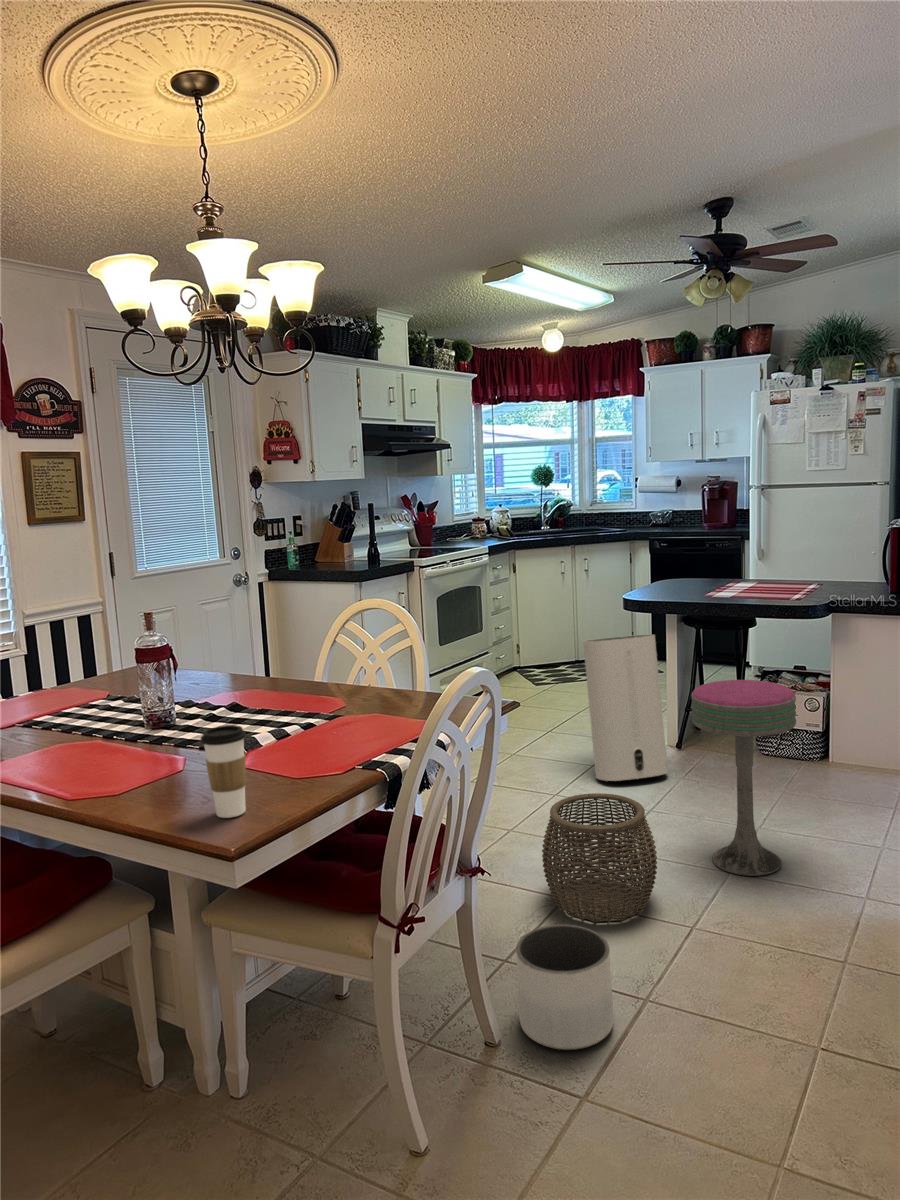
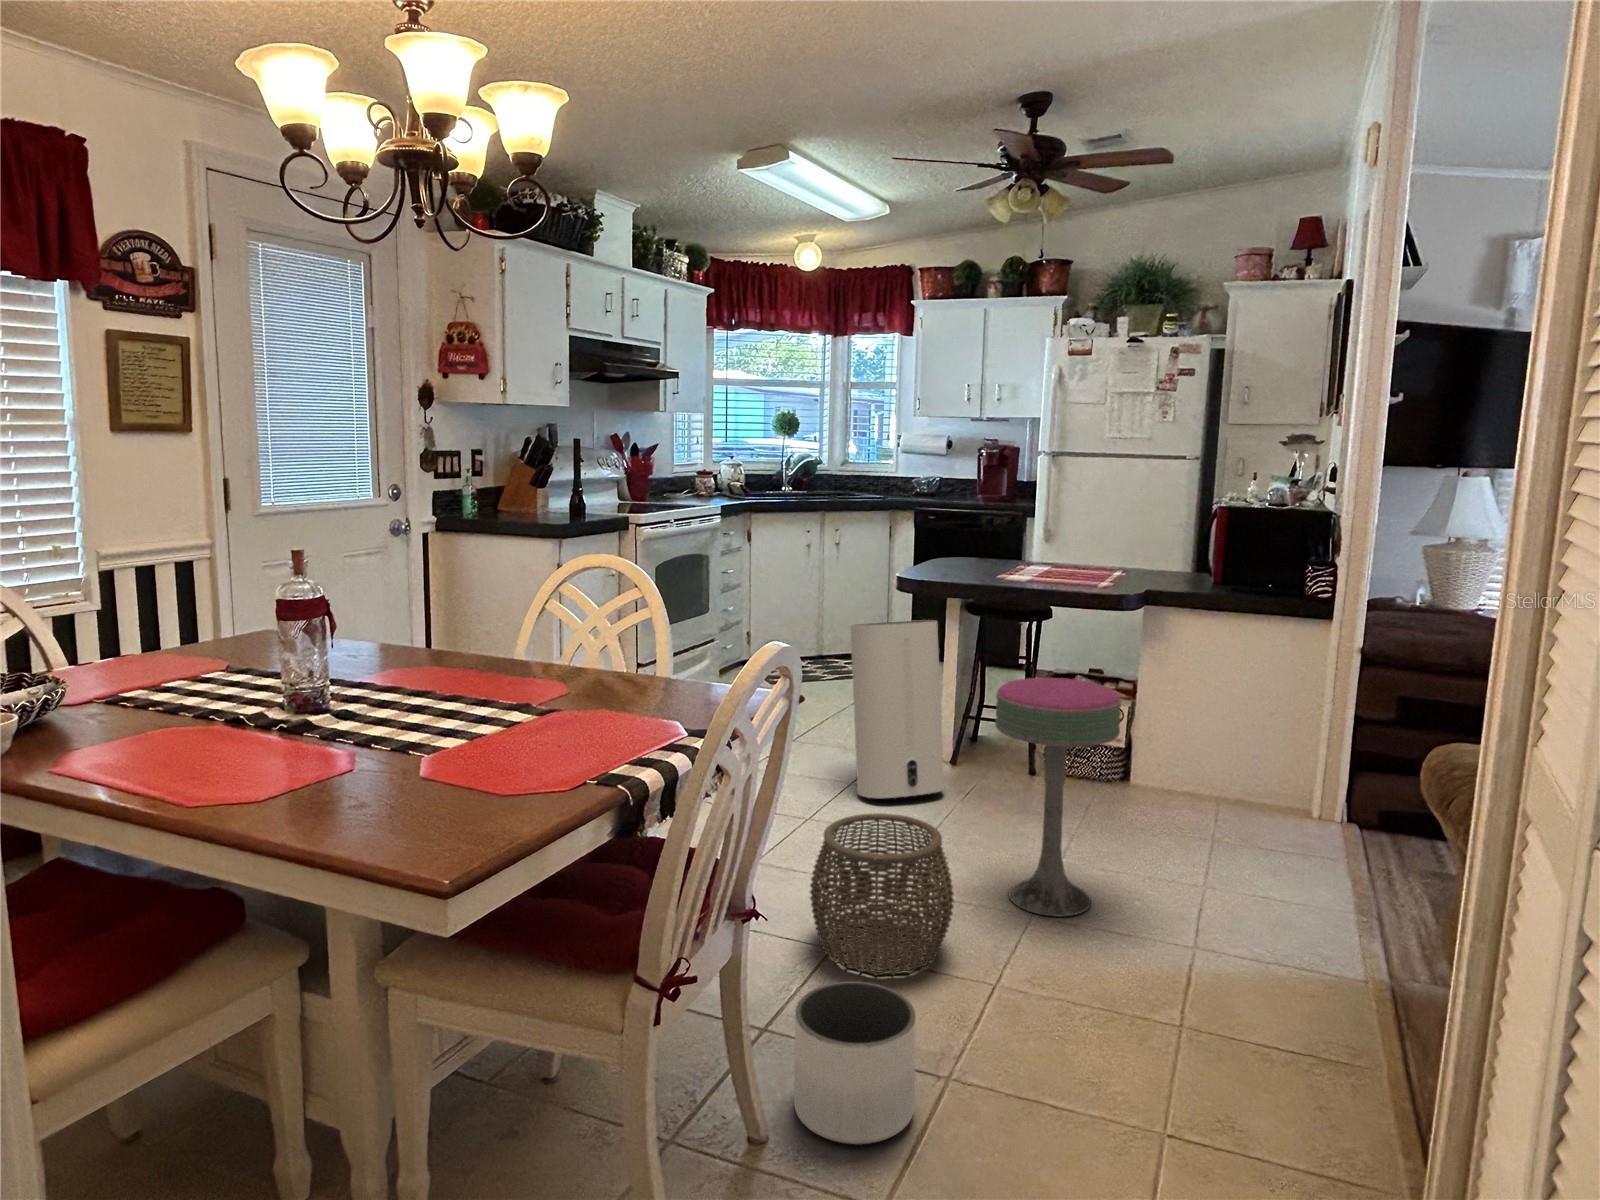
coffee cup: present [201,725,246,818] -> none [397,709,464,841]

